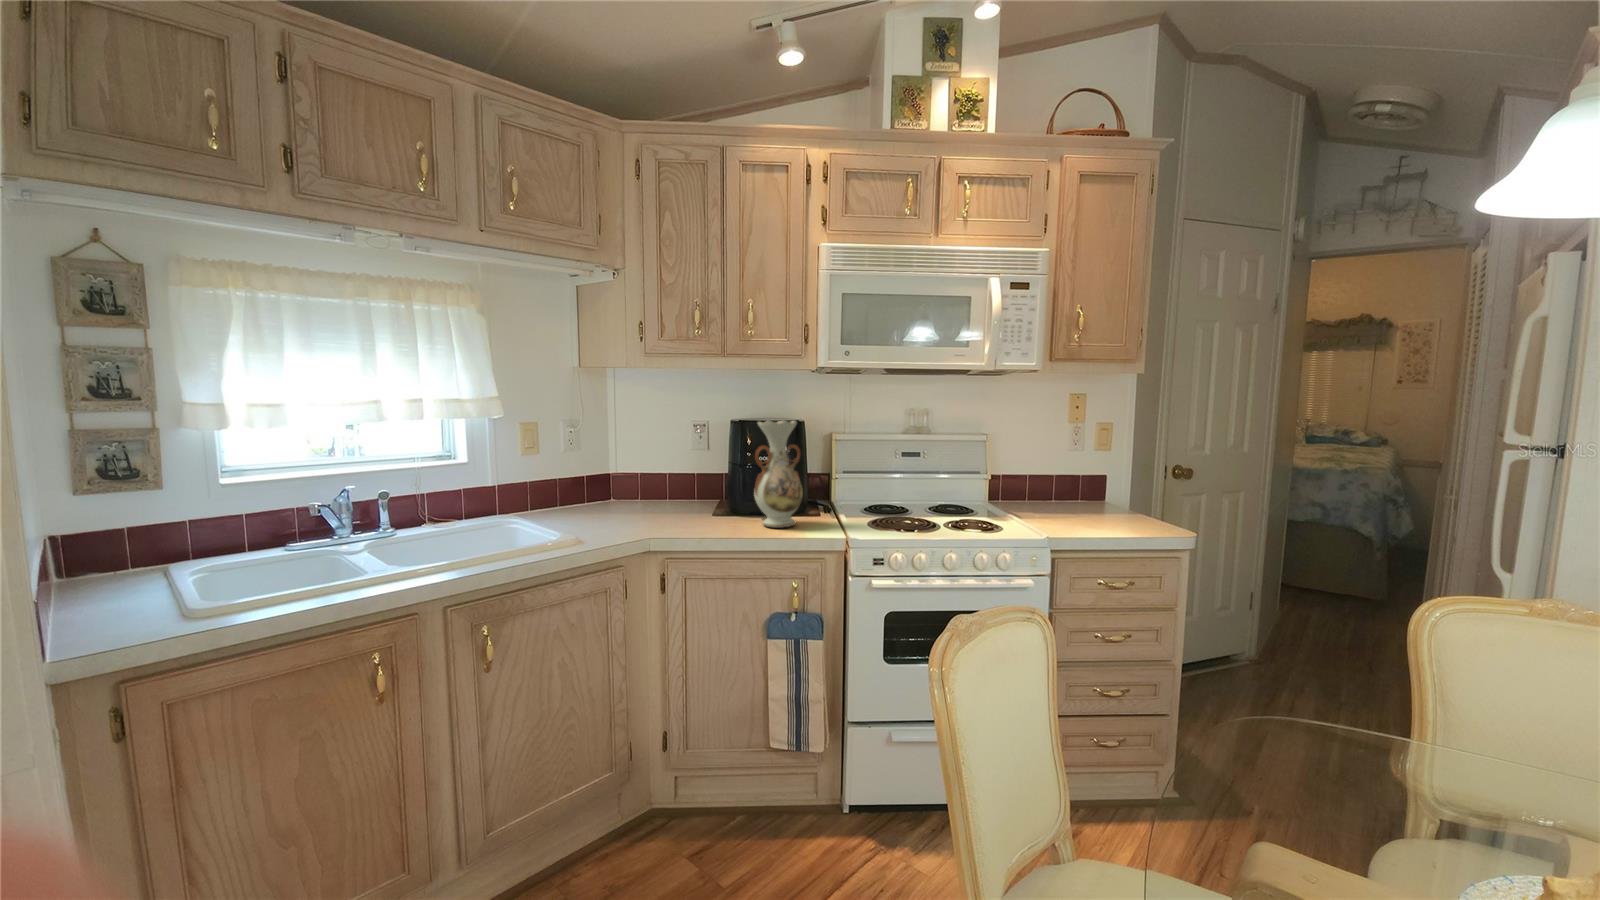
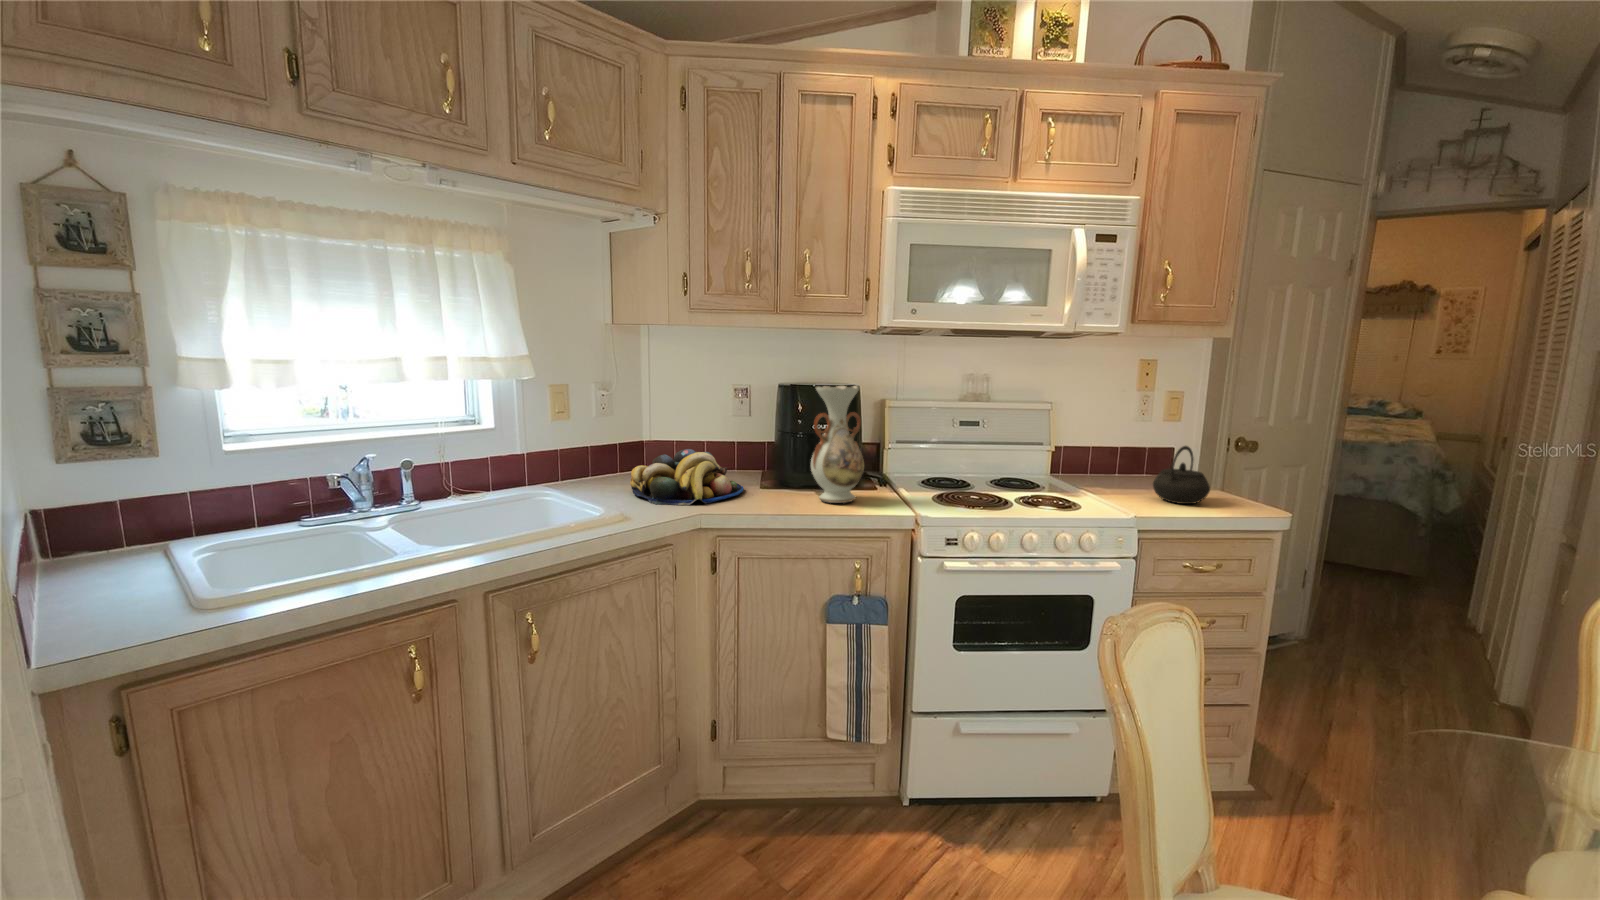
kettle: none [1073,472,1124,526] -> present [1153,446,1210,504]
fruit bowl: none [591,480,696,530] -> present [630,449,743,505]

